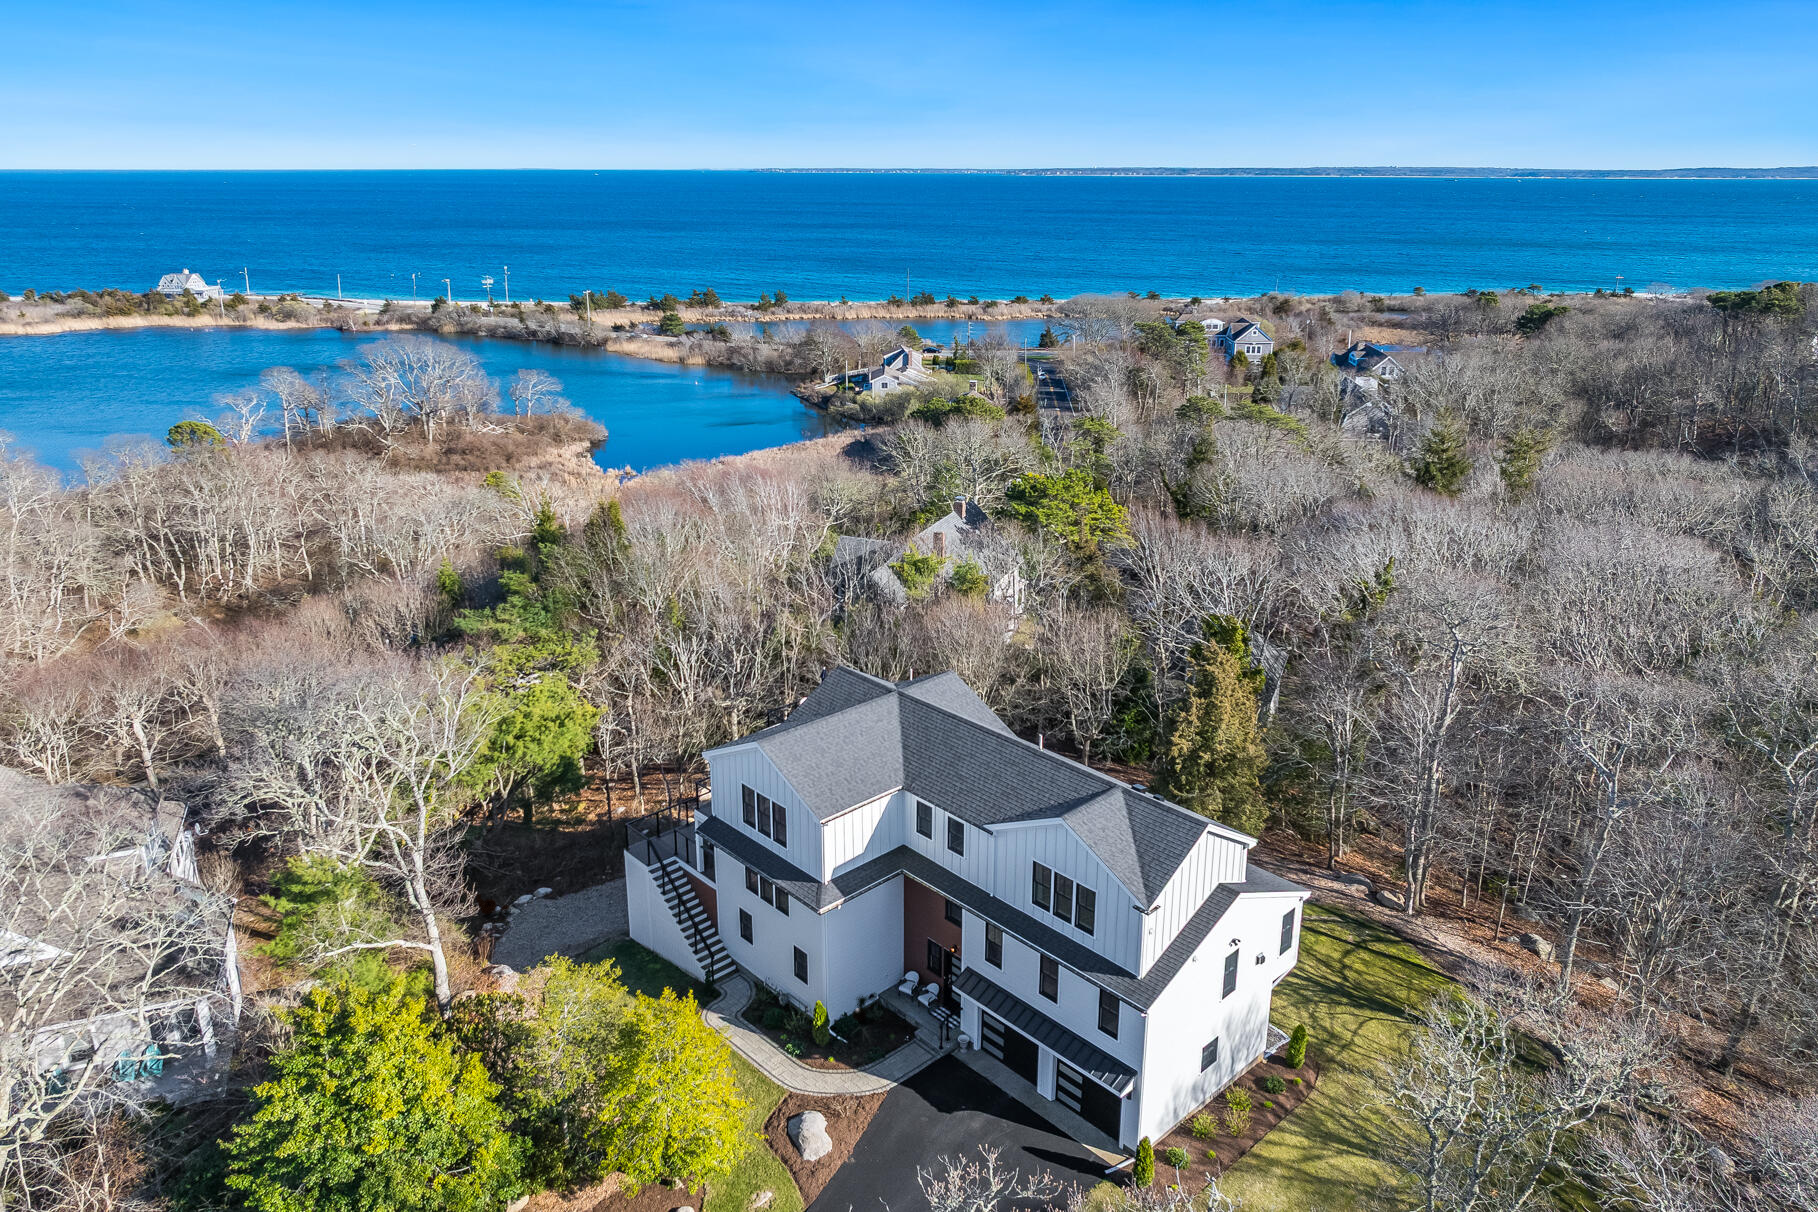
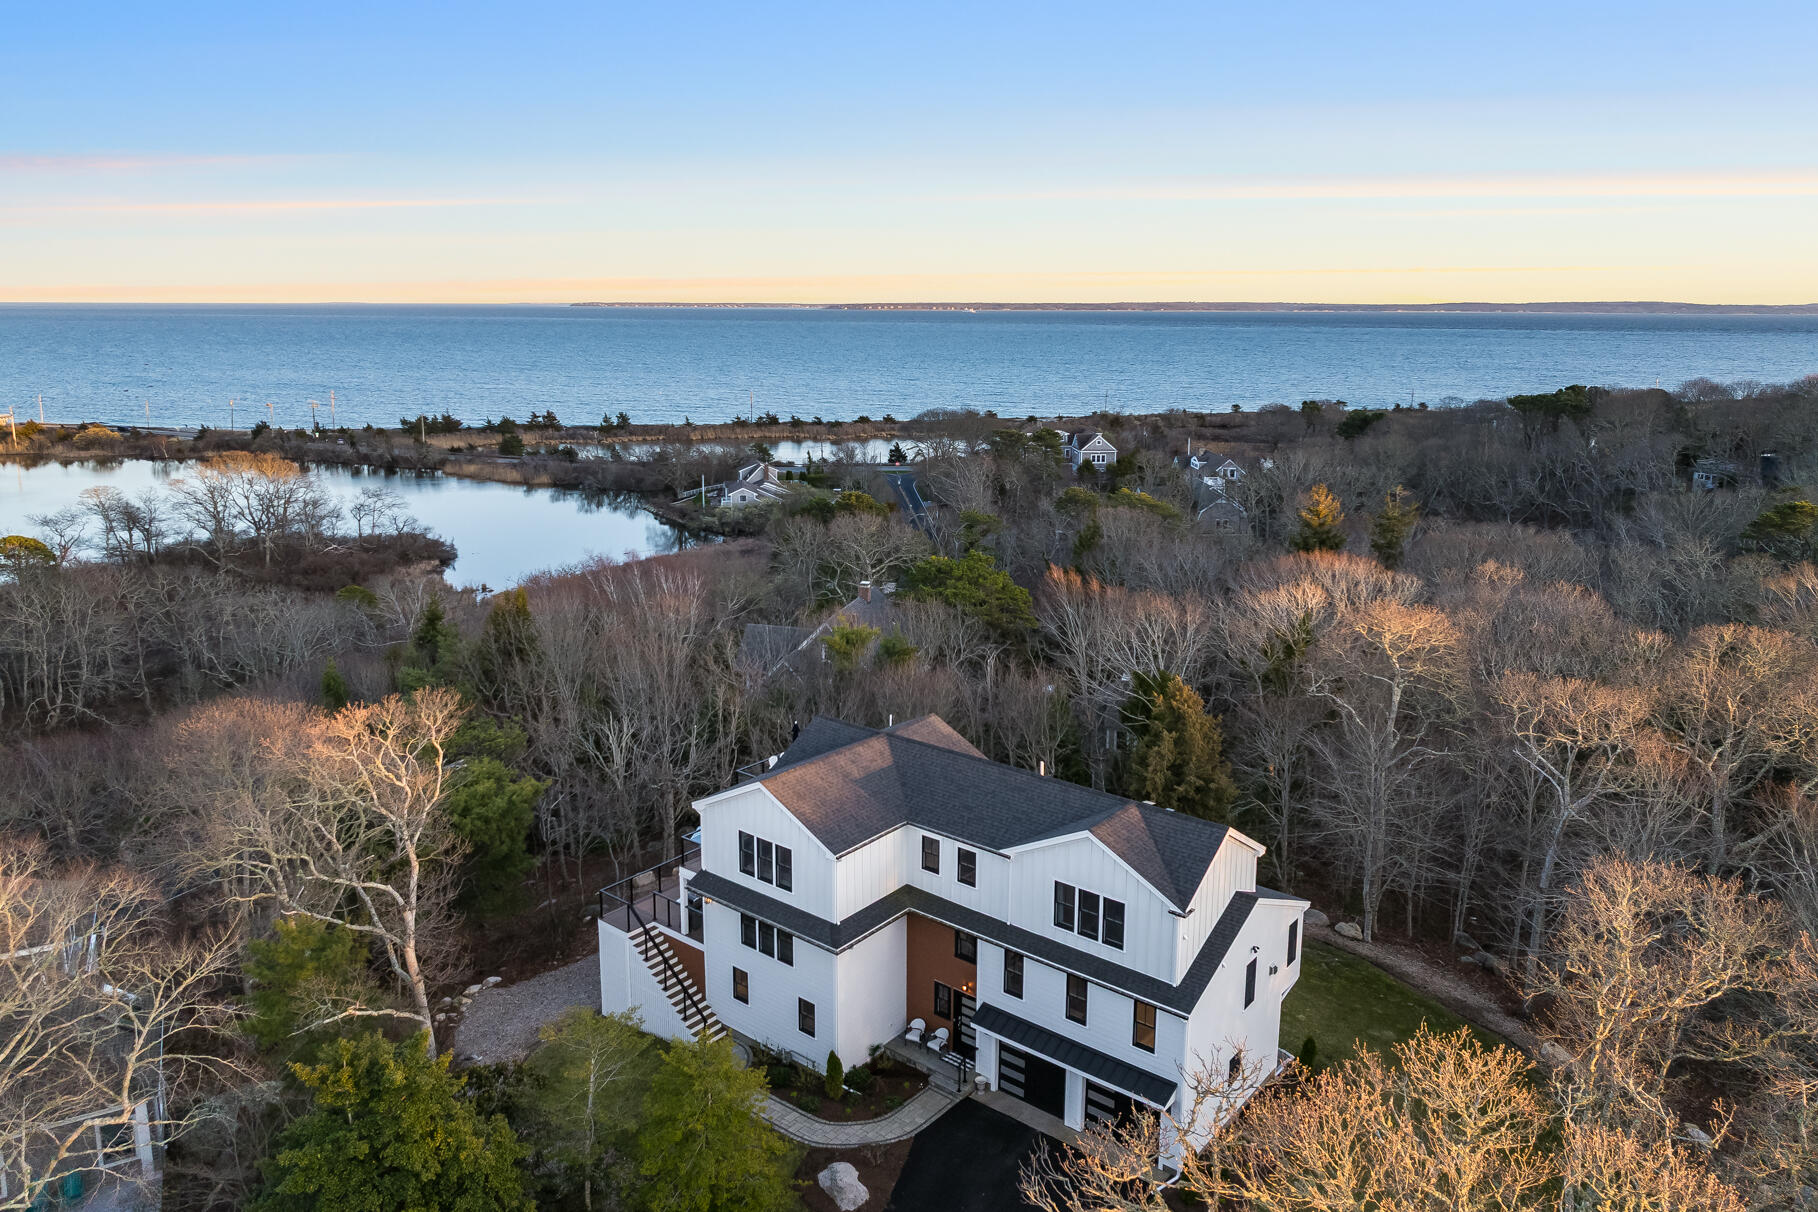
lounge chair: present [476,894,510,916] -> none [427,980,467,1009]

